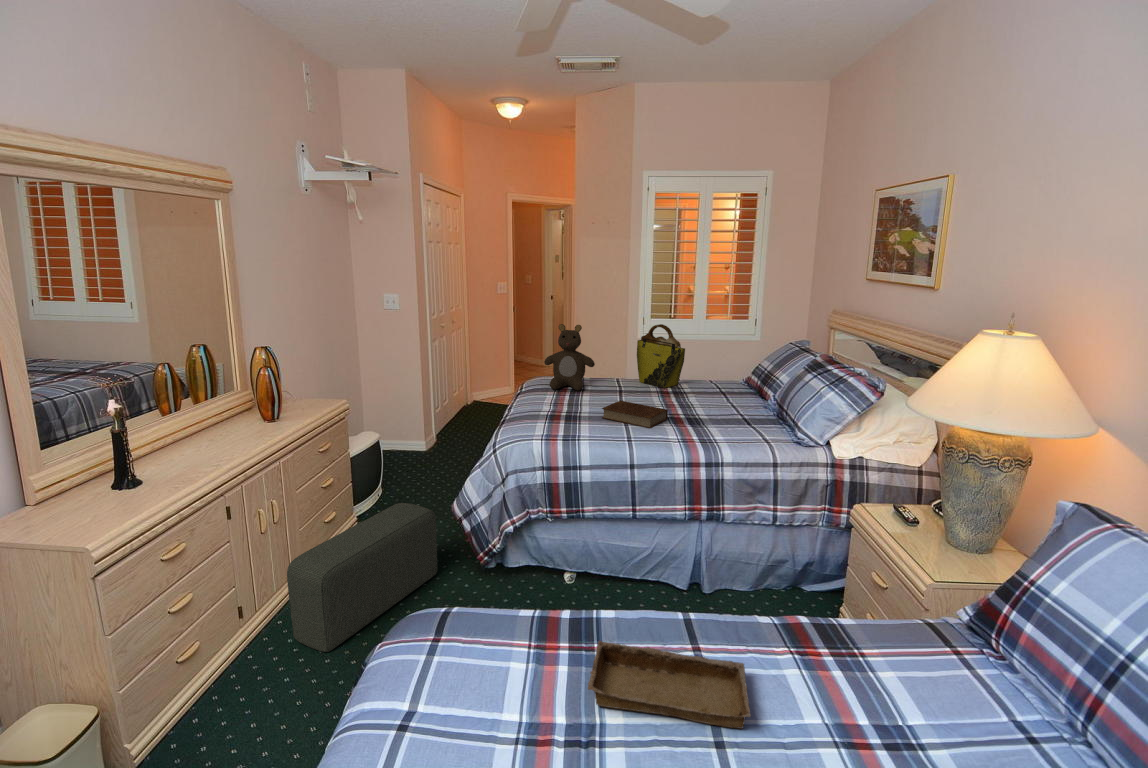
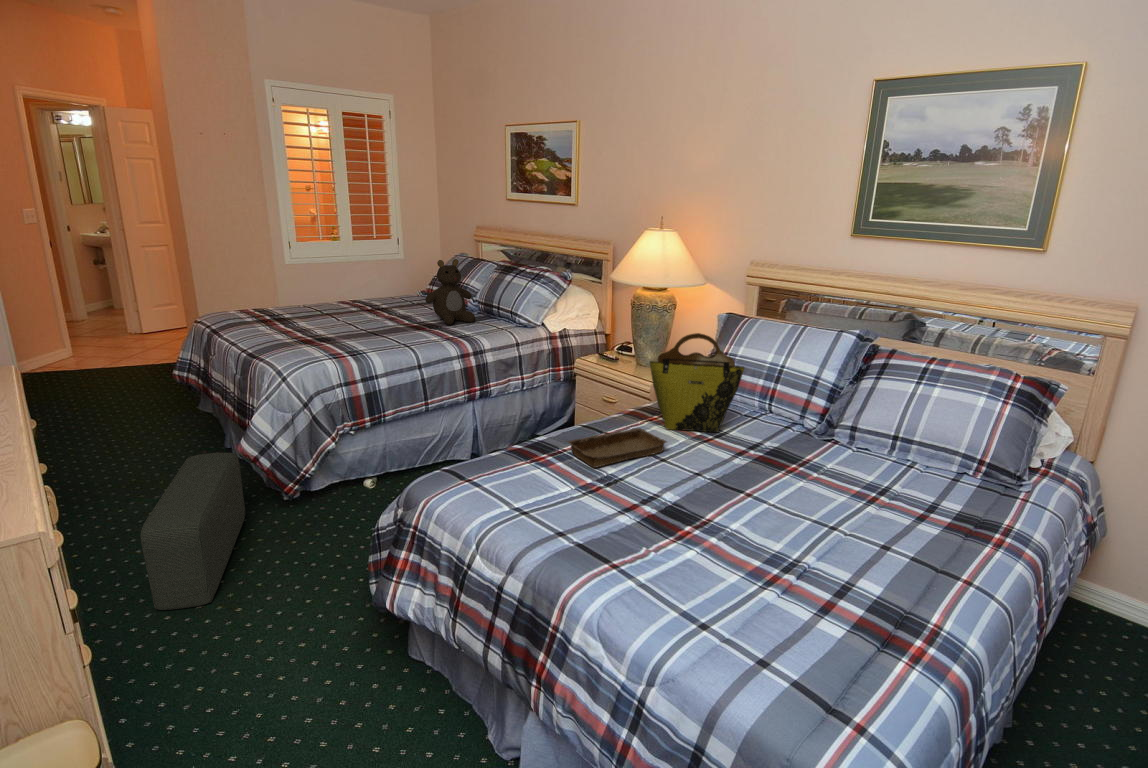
teddy bear: present [544,324,595,391] -> present [425,259,475,325]
tote bag: present [637,324,685,388] -> present [650,333,744,432]
book: present [602,401,668,428] -> none [353,320,412,337]

